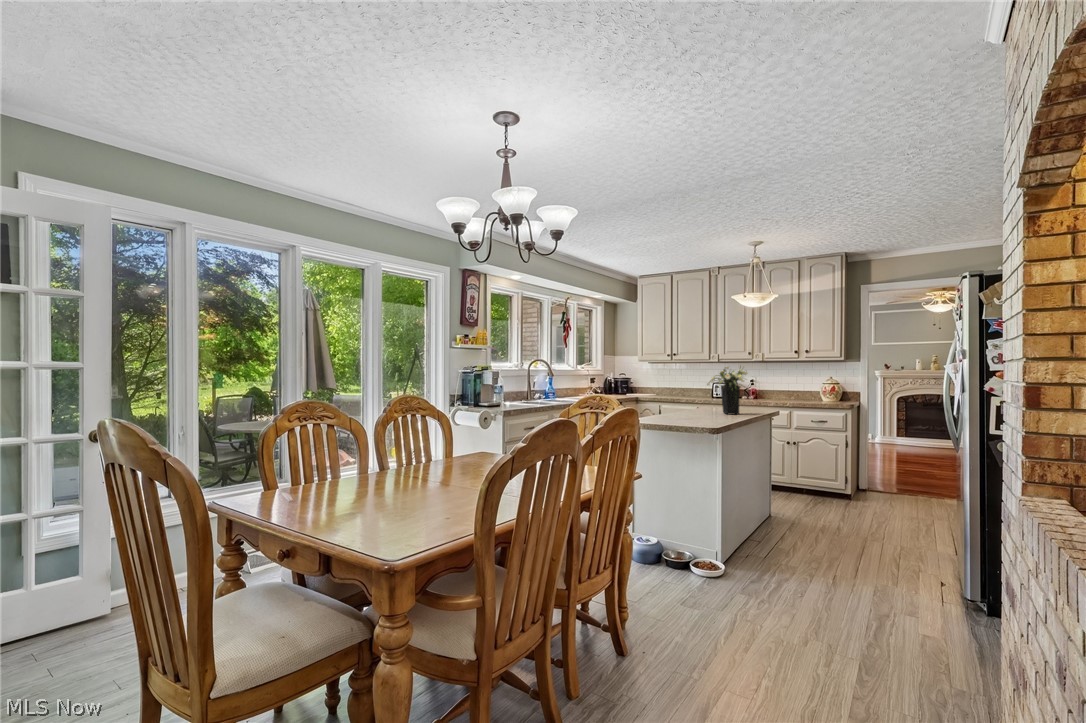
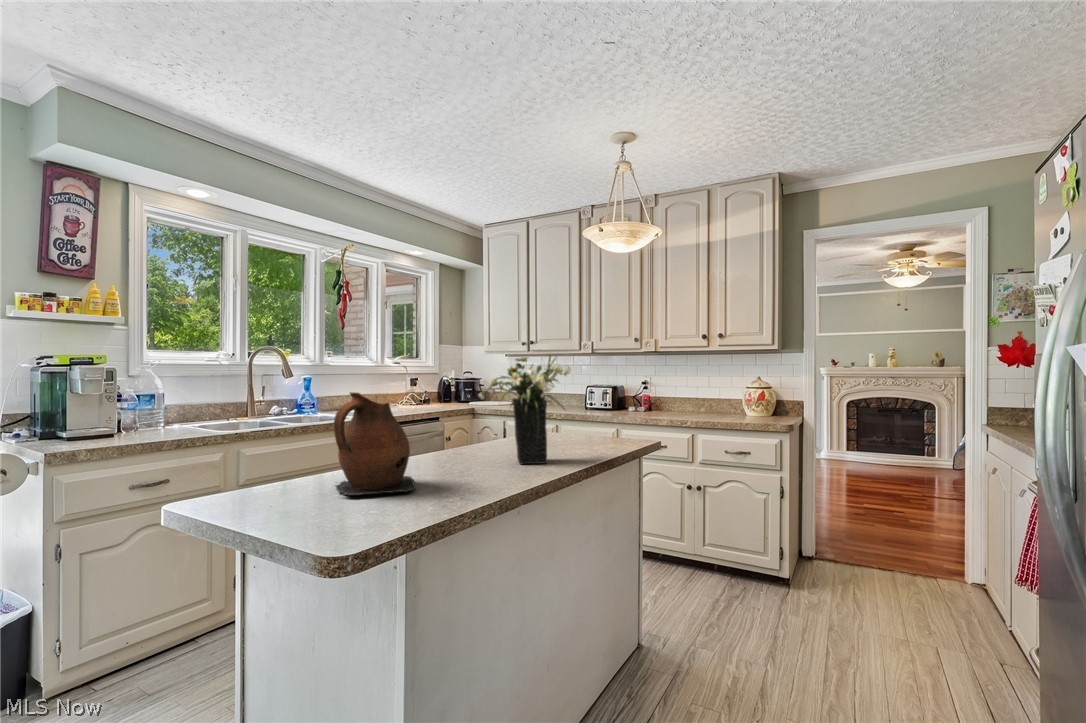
ceramic pitcher: none [665,381,702,420] -> present [334,392,415,495]

